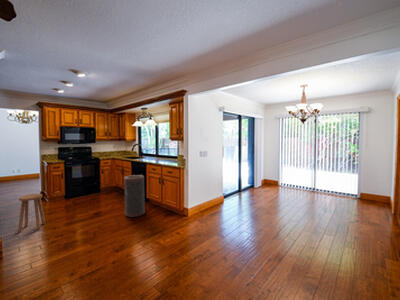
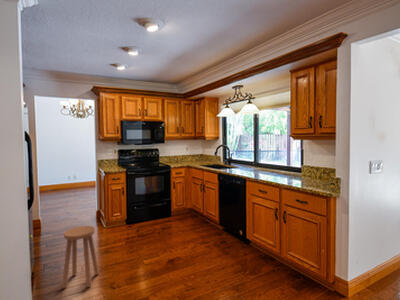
trash can: present [124,175,145,217] -> none [218,203,253,286]

